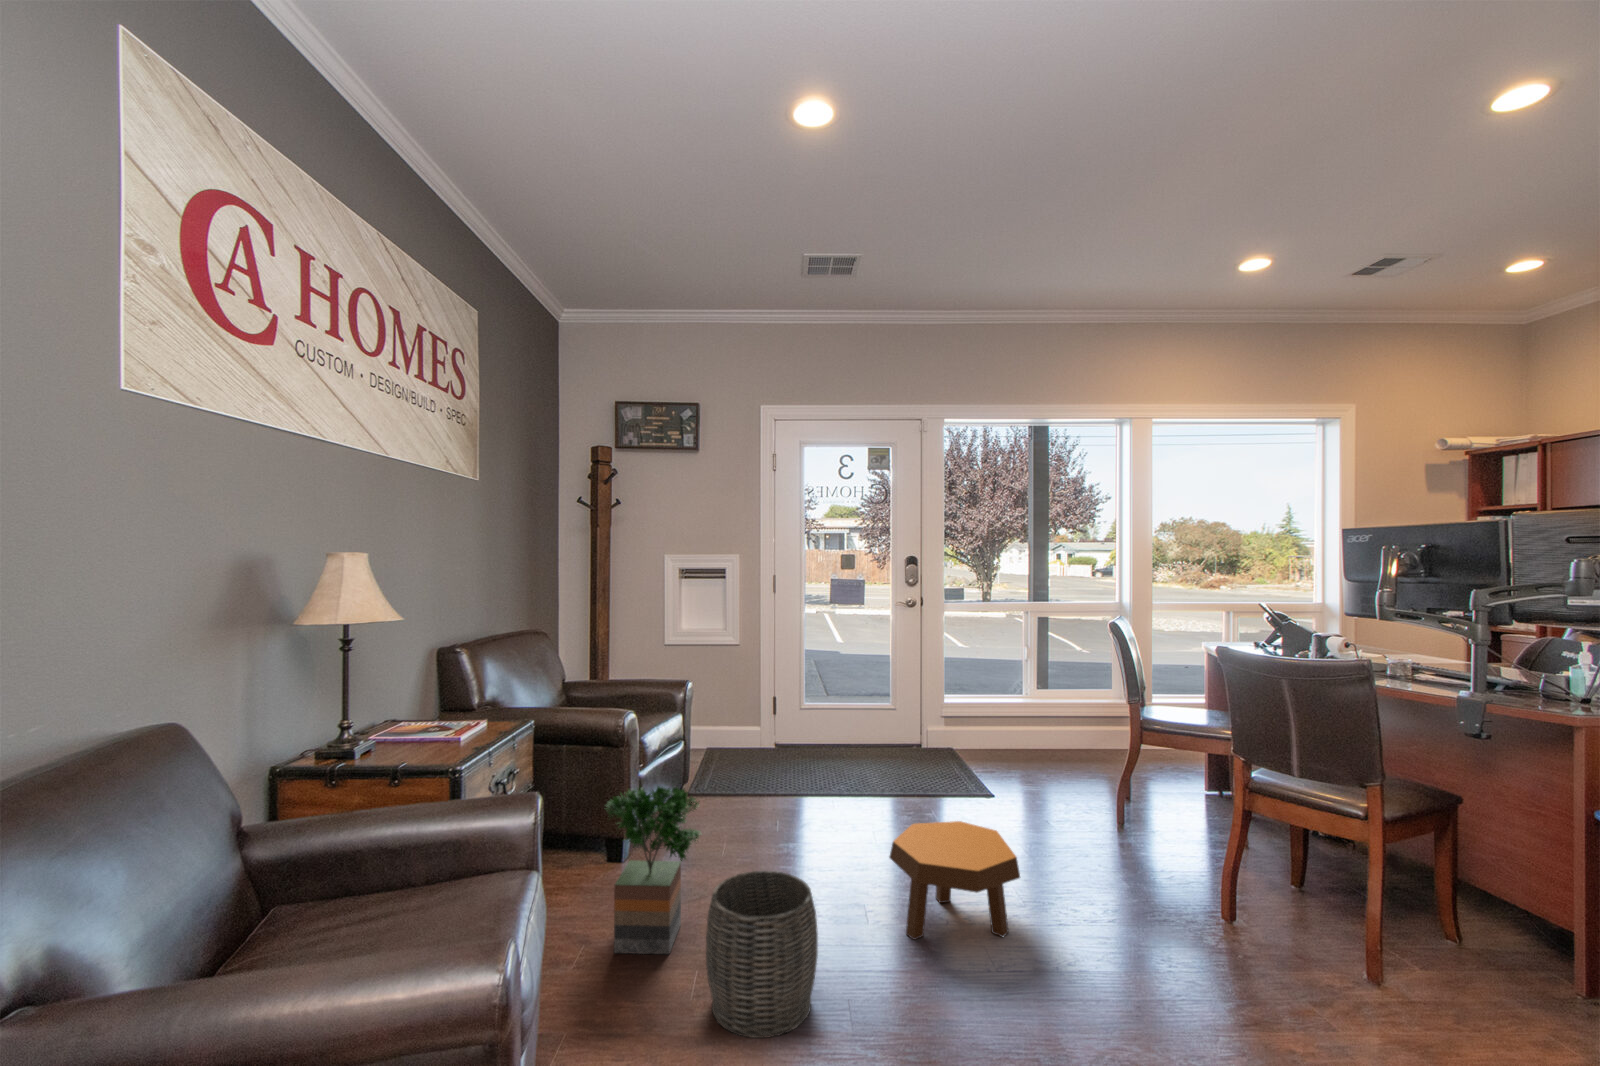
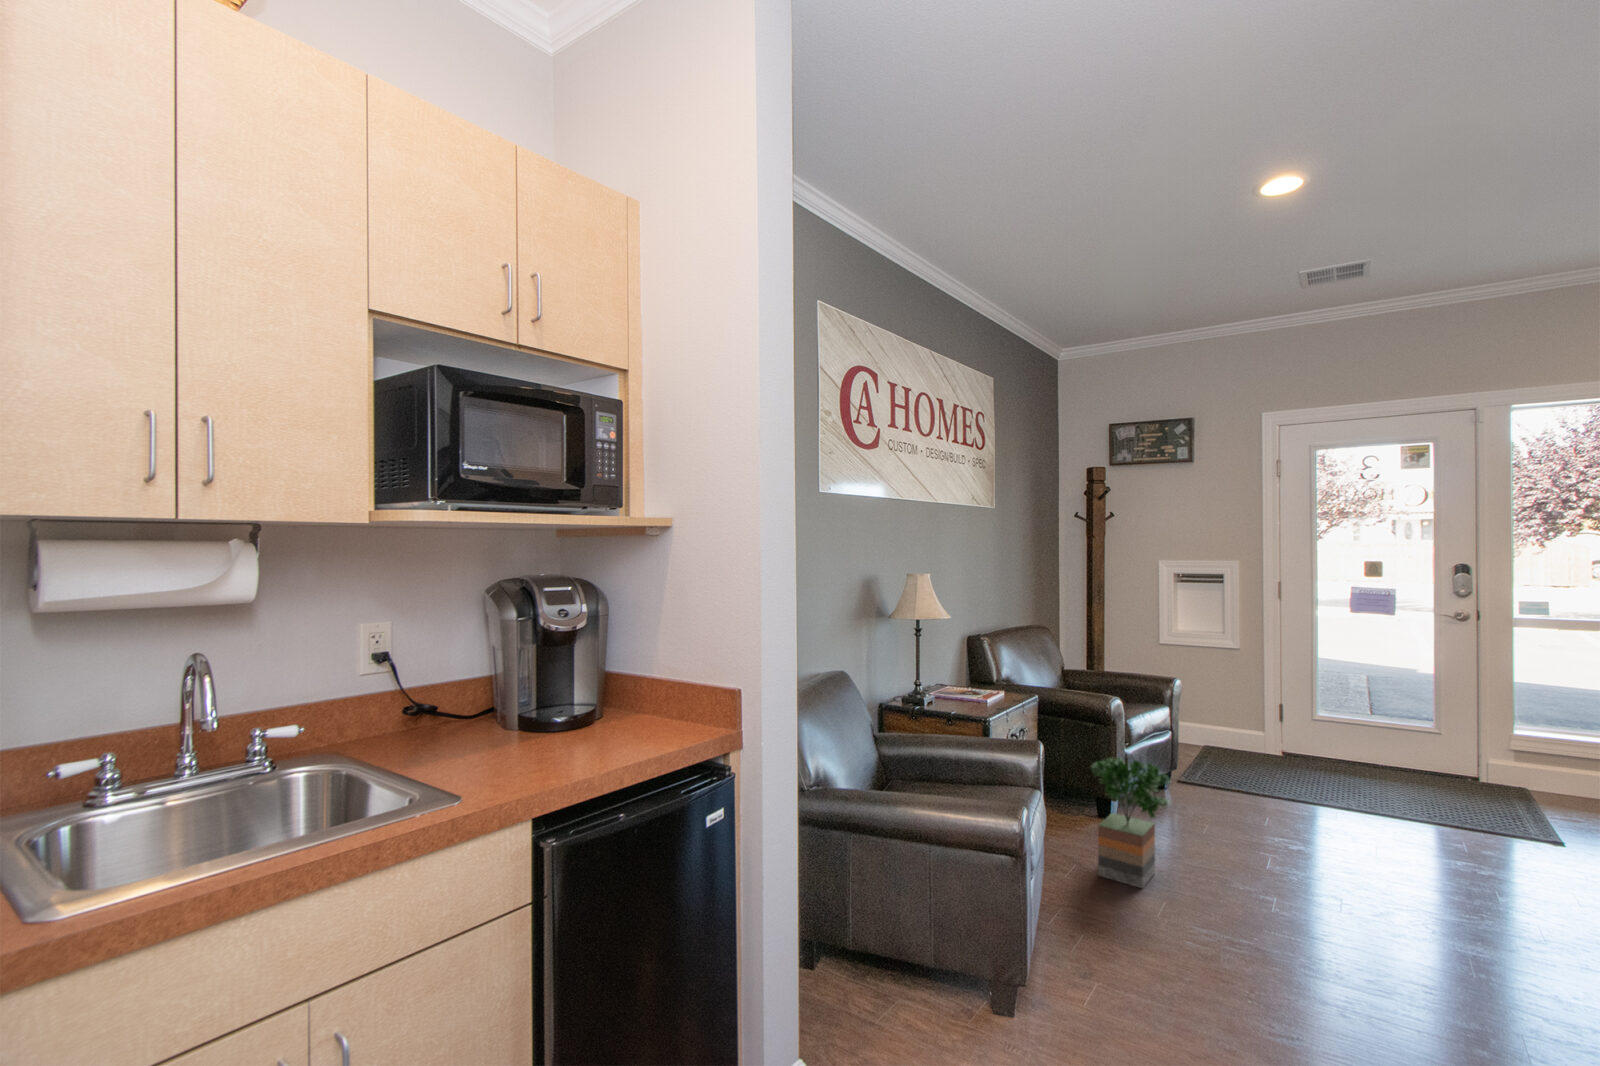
footstool: present [890,821,1020,939] -> none [1368,845,1528,974]
woven basket: present [706,871,818,1038] -> none [1167,837,1268,963]

